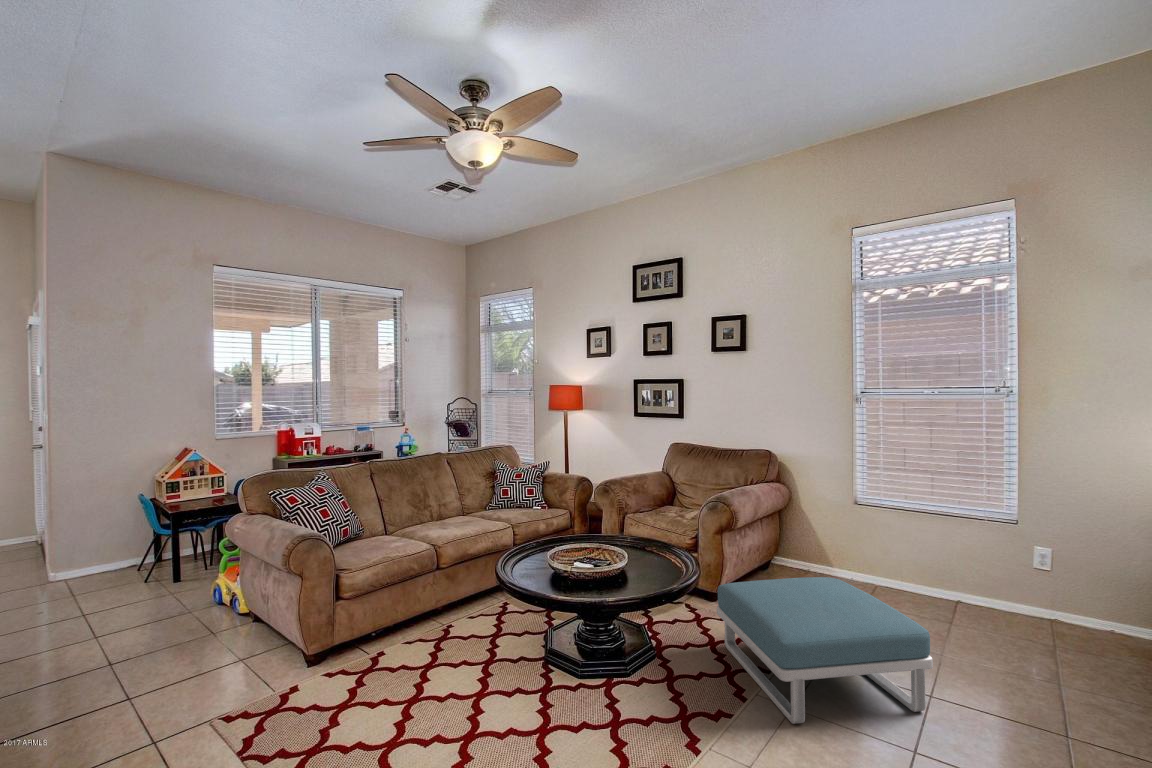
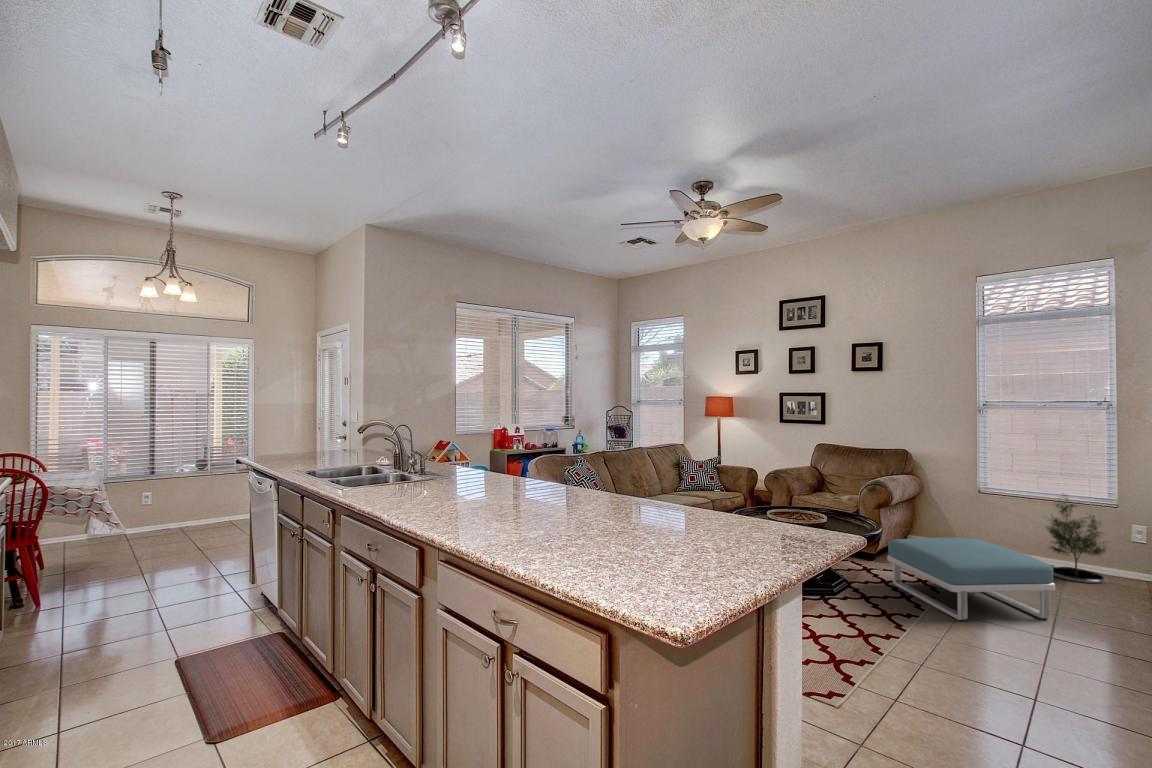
potted tree: none [926,507,1010,631] -> present [1046,498,1107,583]

